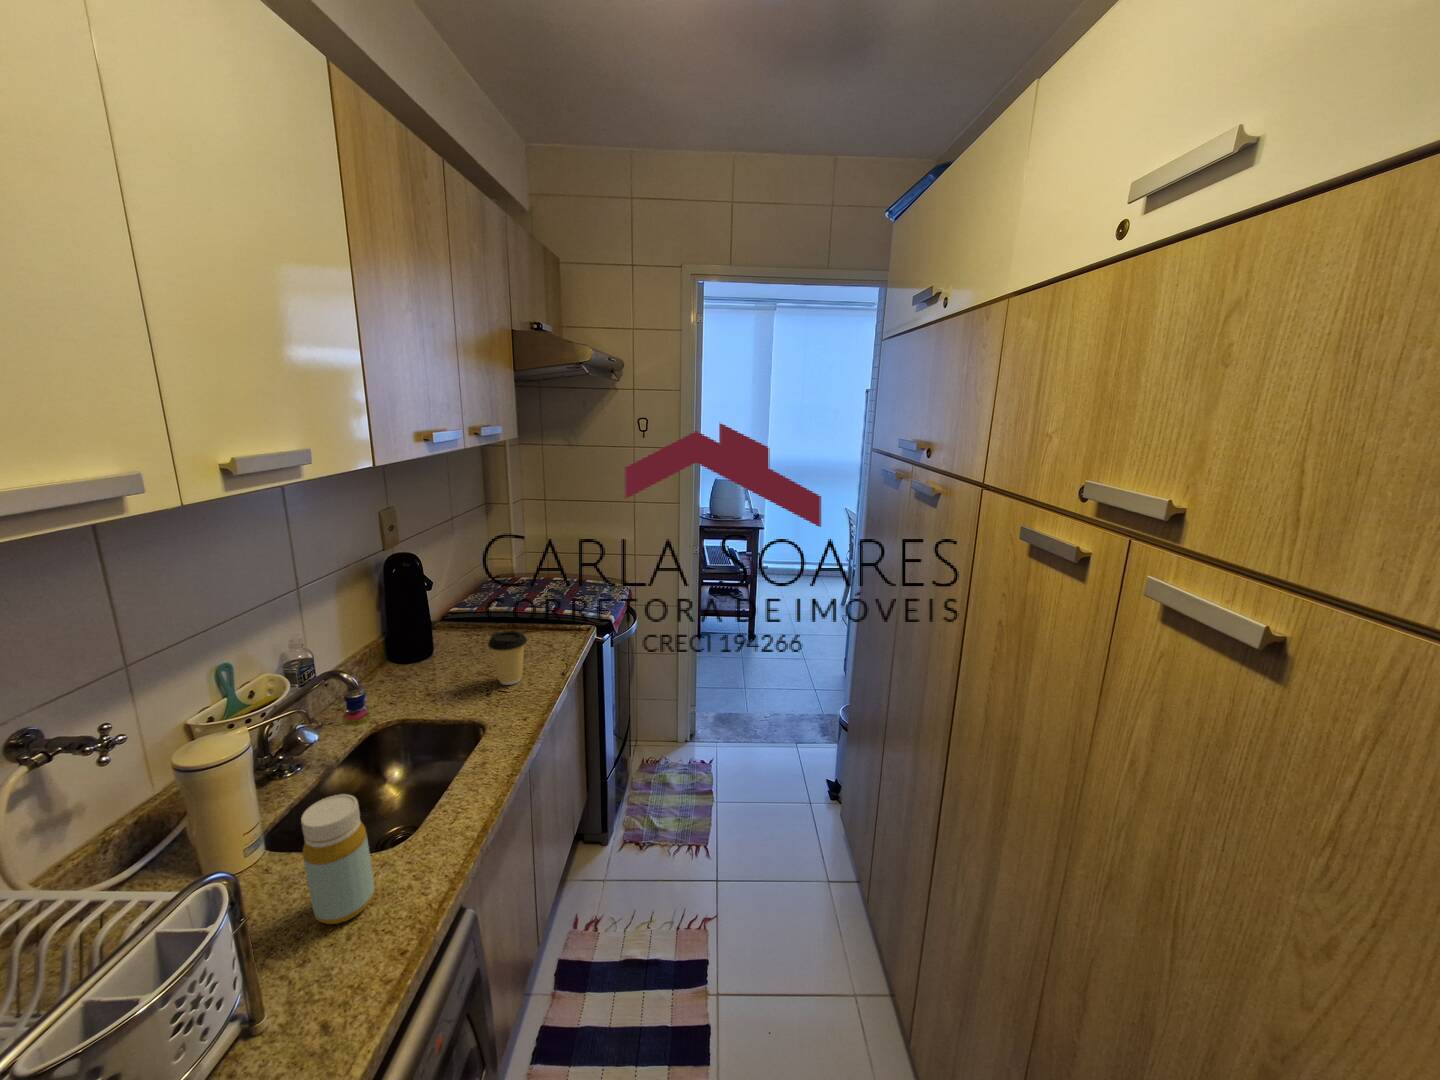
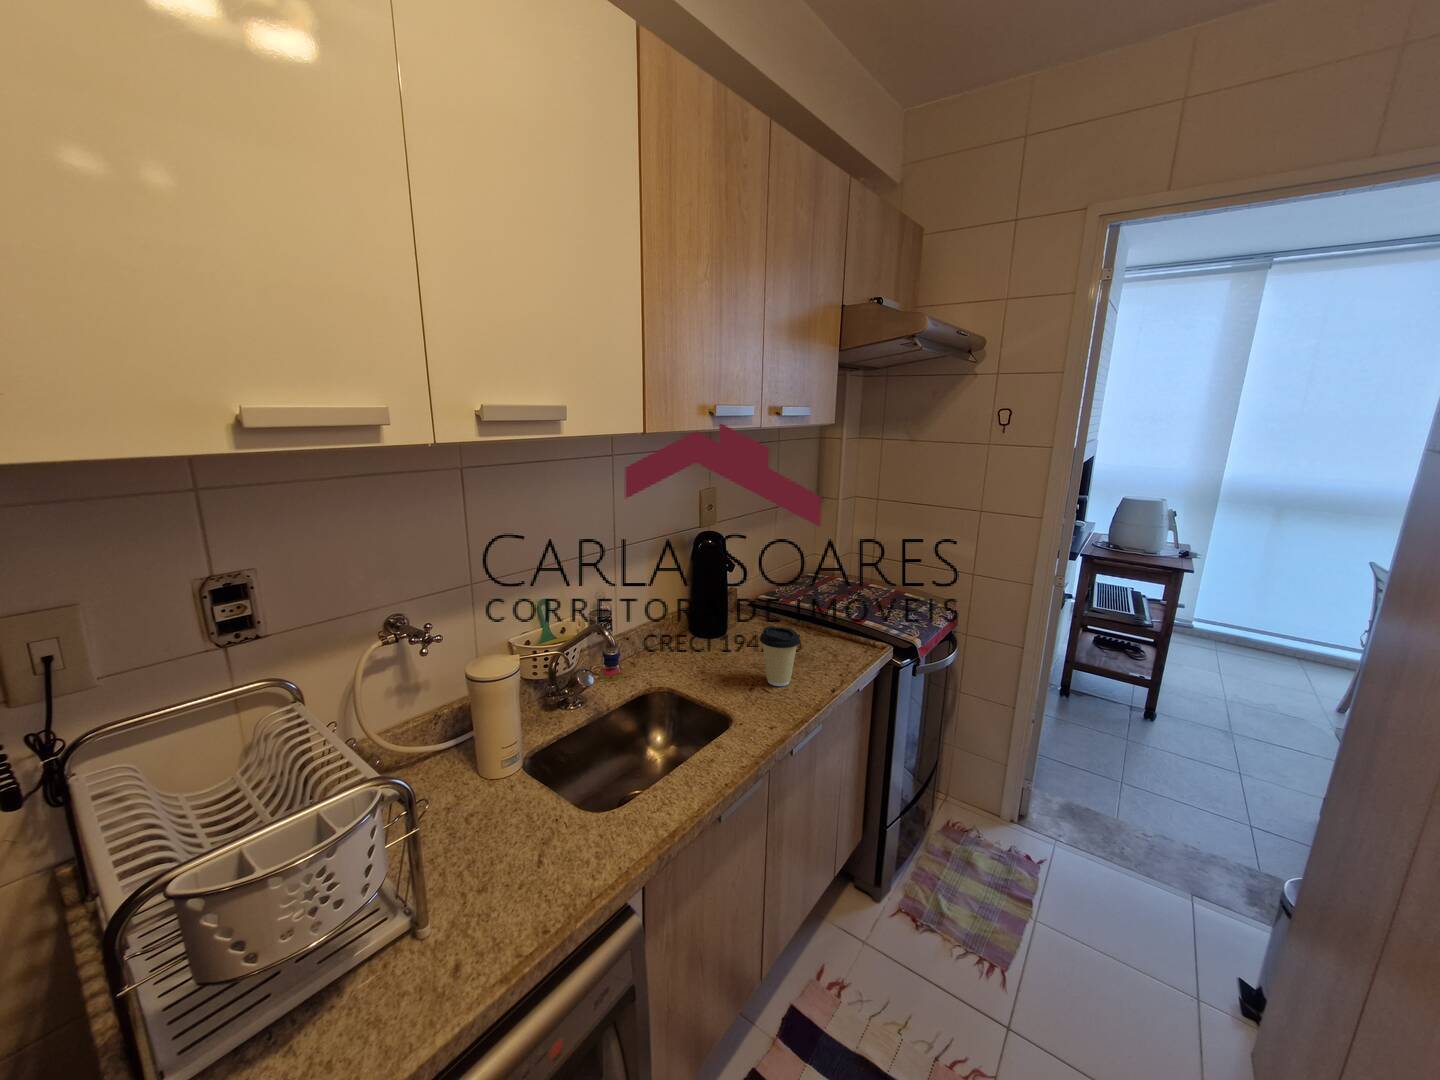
bottle: present [301,794,375,924] -> none [502,742,559,869]

